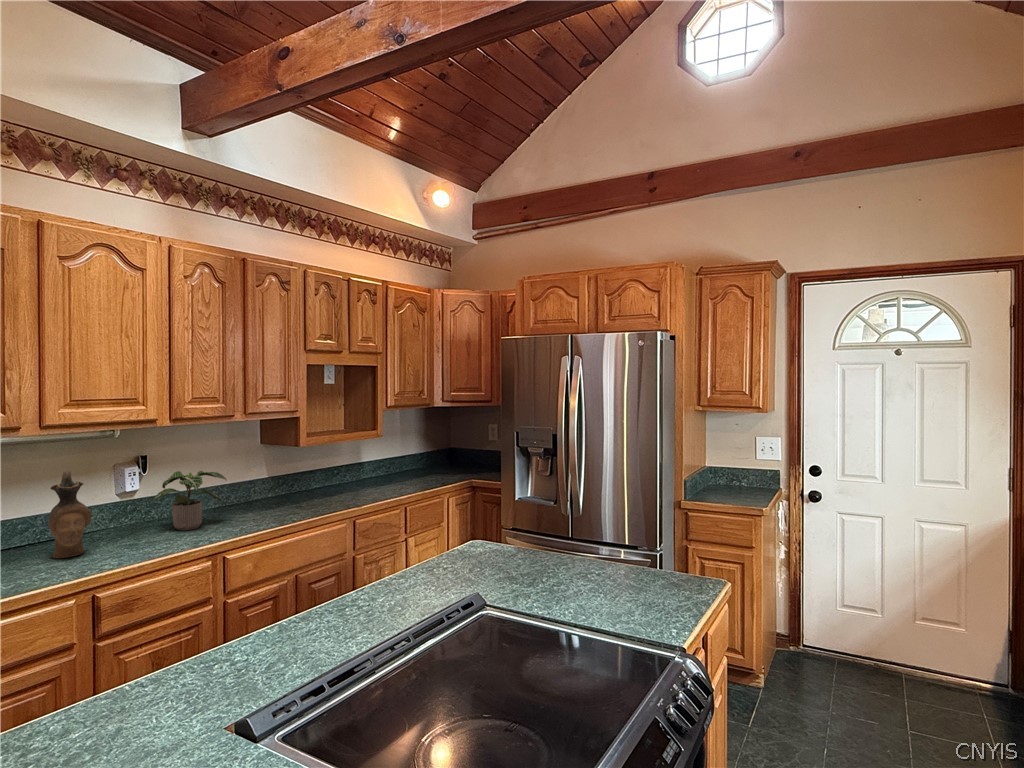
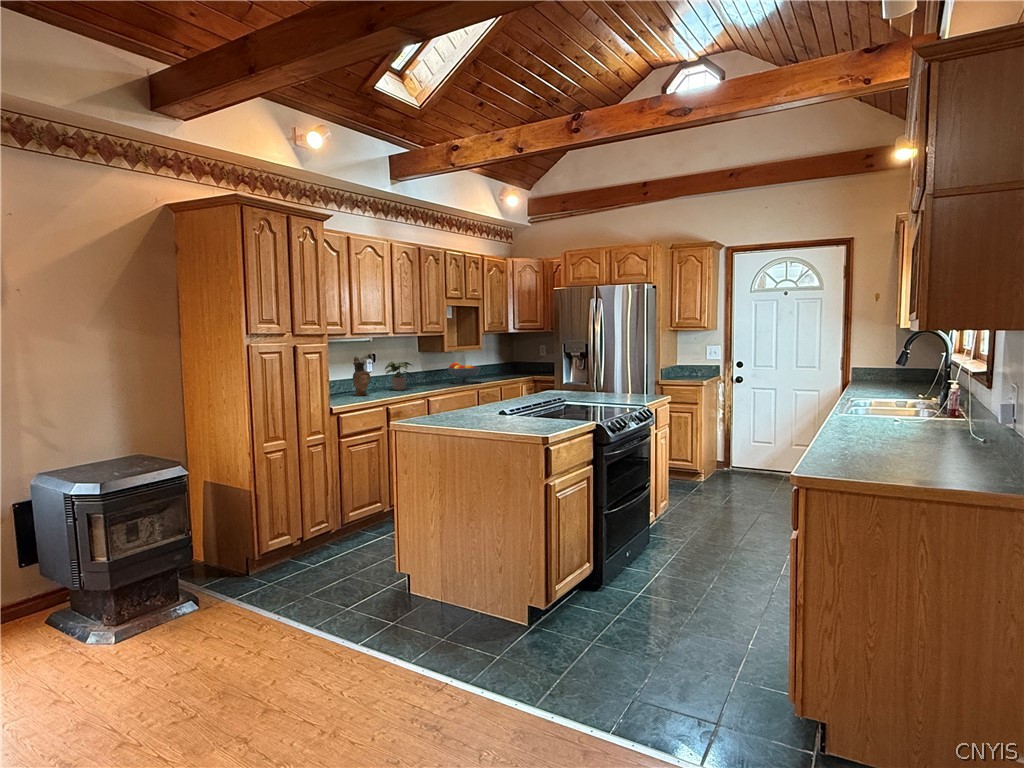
fruit bowl: none [313,461,373,501] -> present [447,362,481,384]

